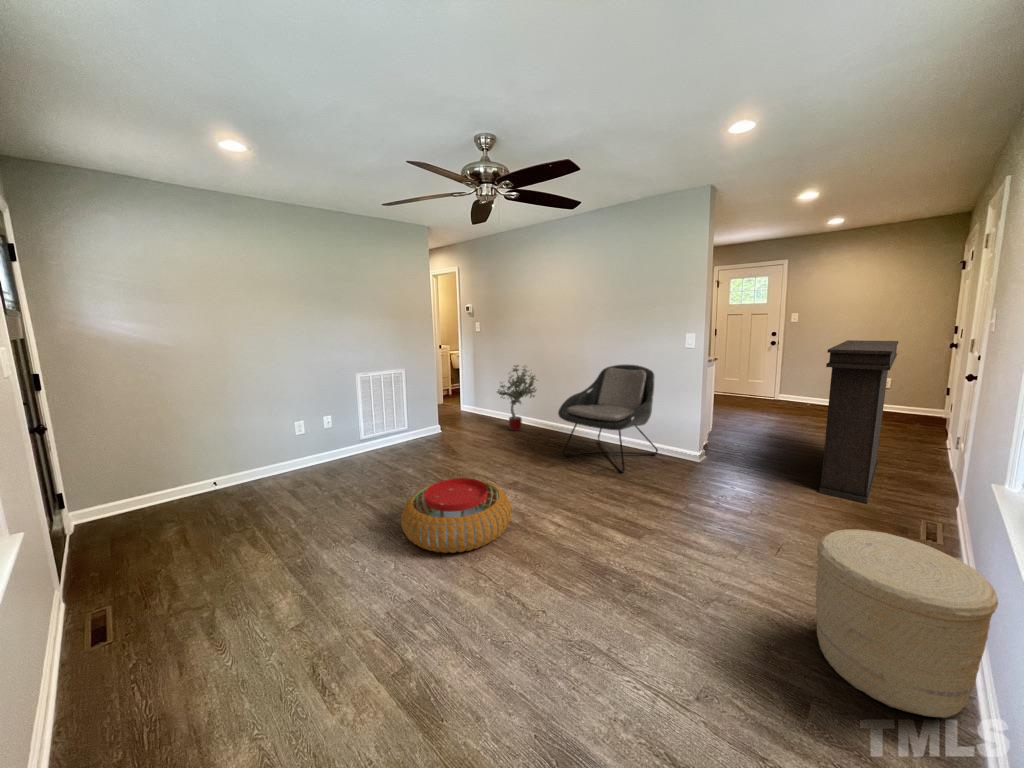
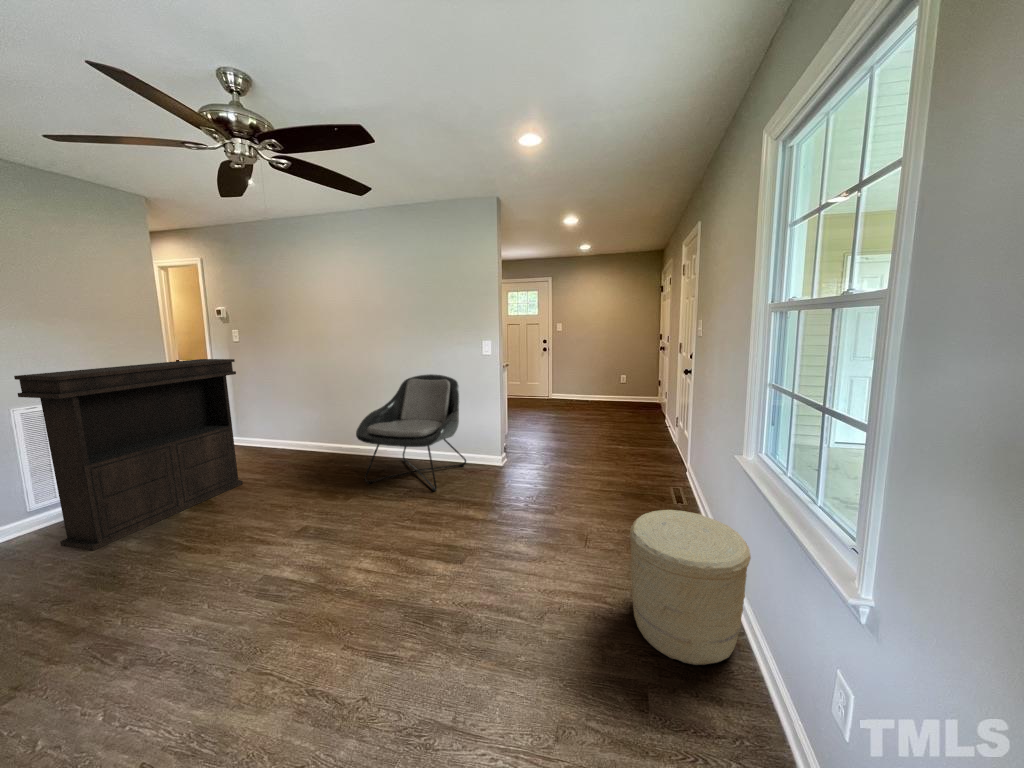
console table: present [819,340,898,503] -> present [14,359,243,551]
potted tree: present [497,365,536,431] -> none [269,380,326,462]
pouf: present [401,478,511,553] -> none [107,541,305,674]

